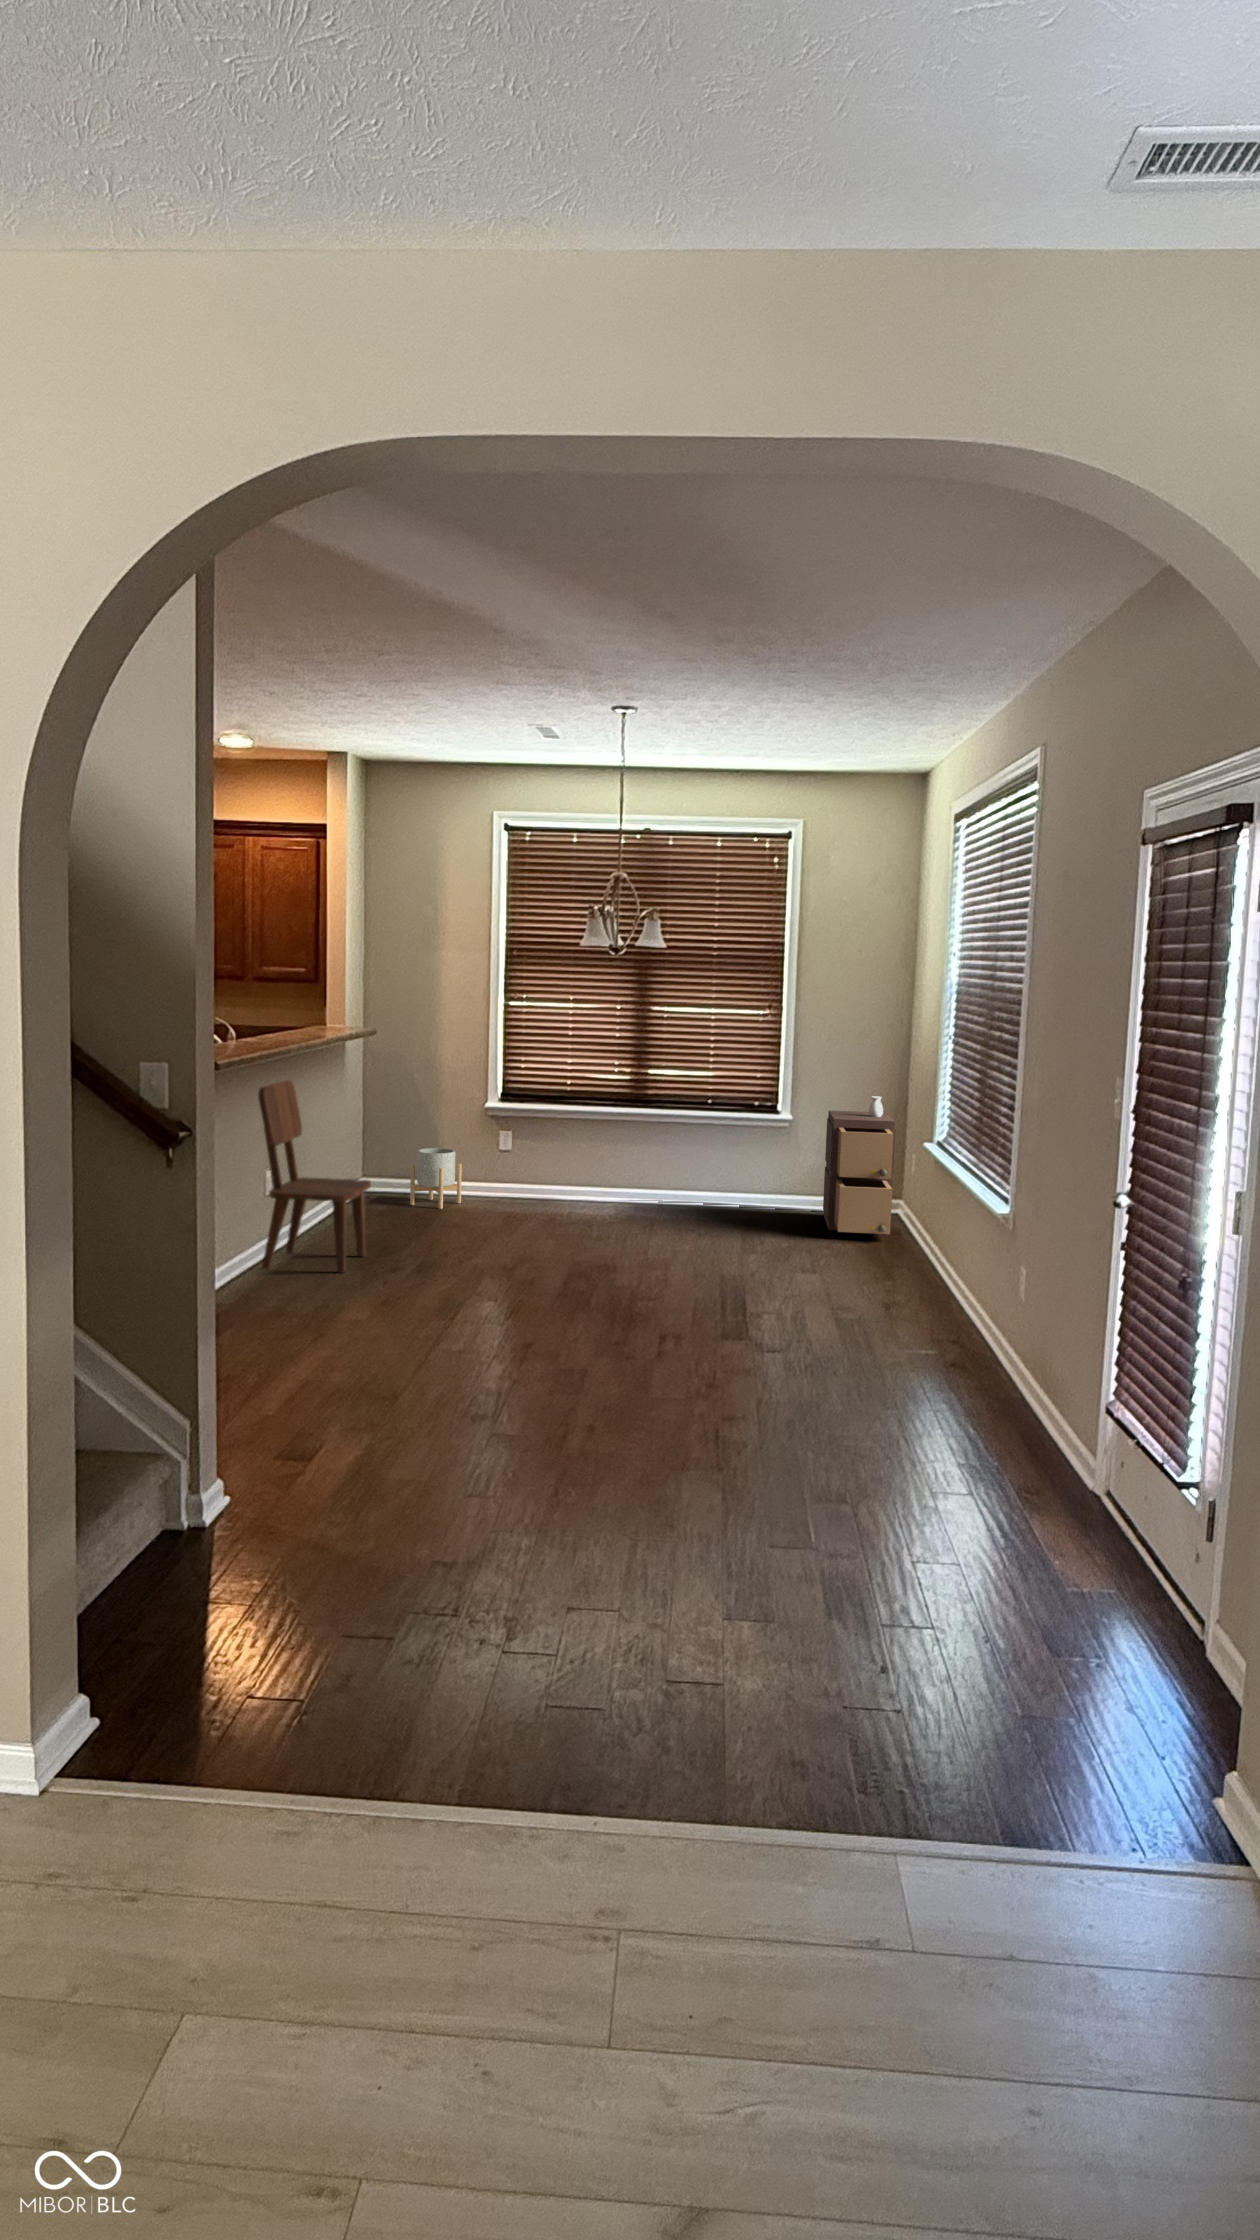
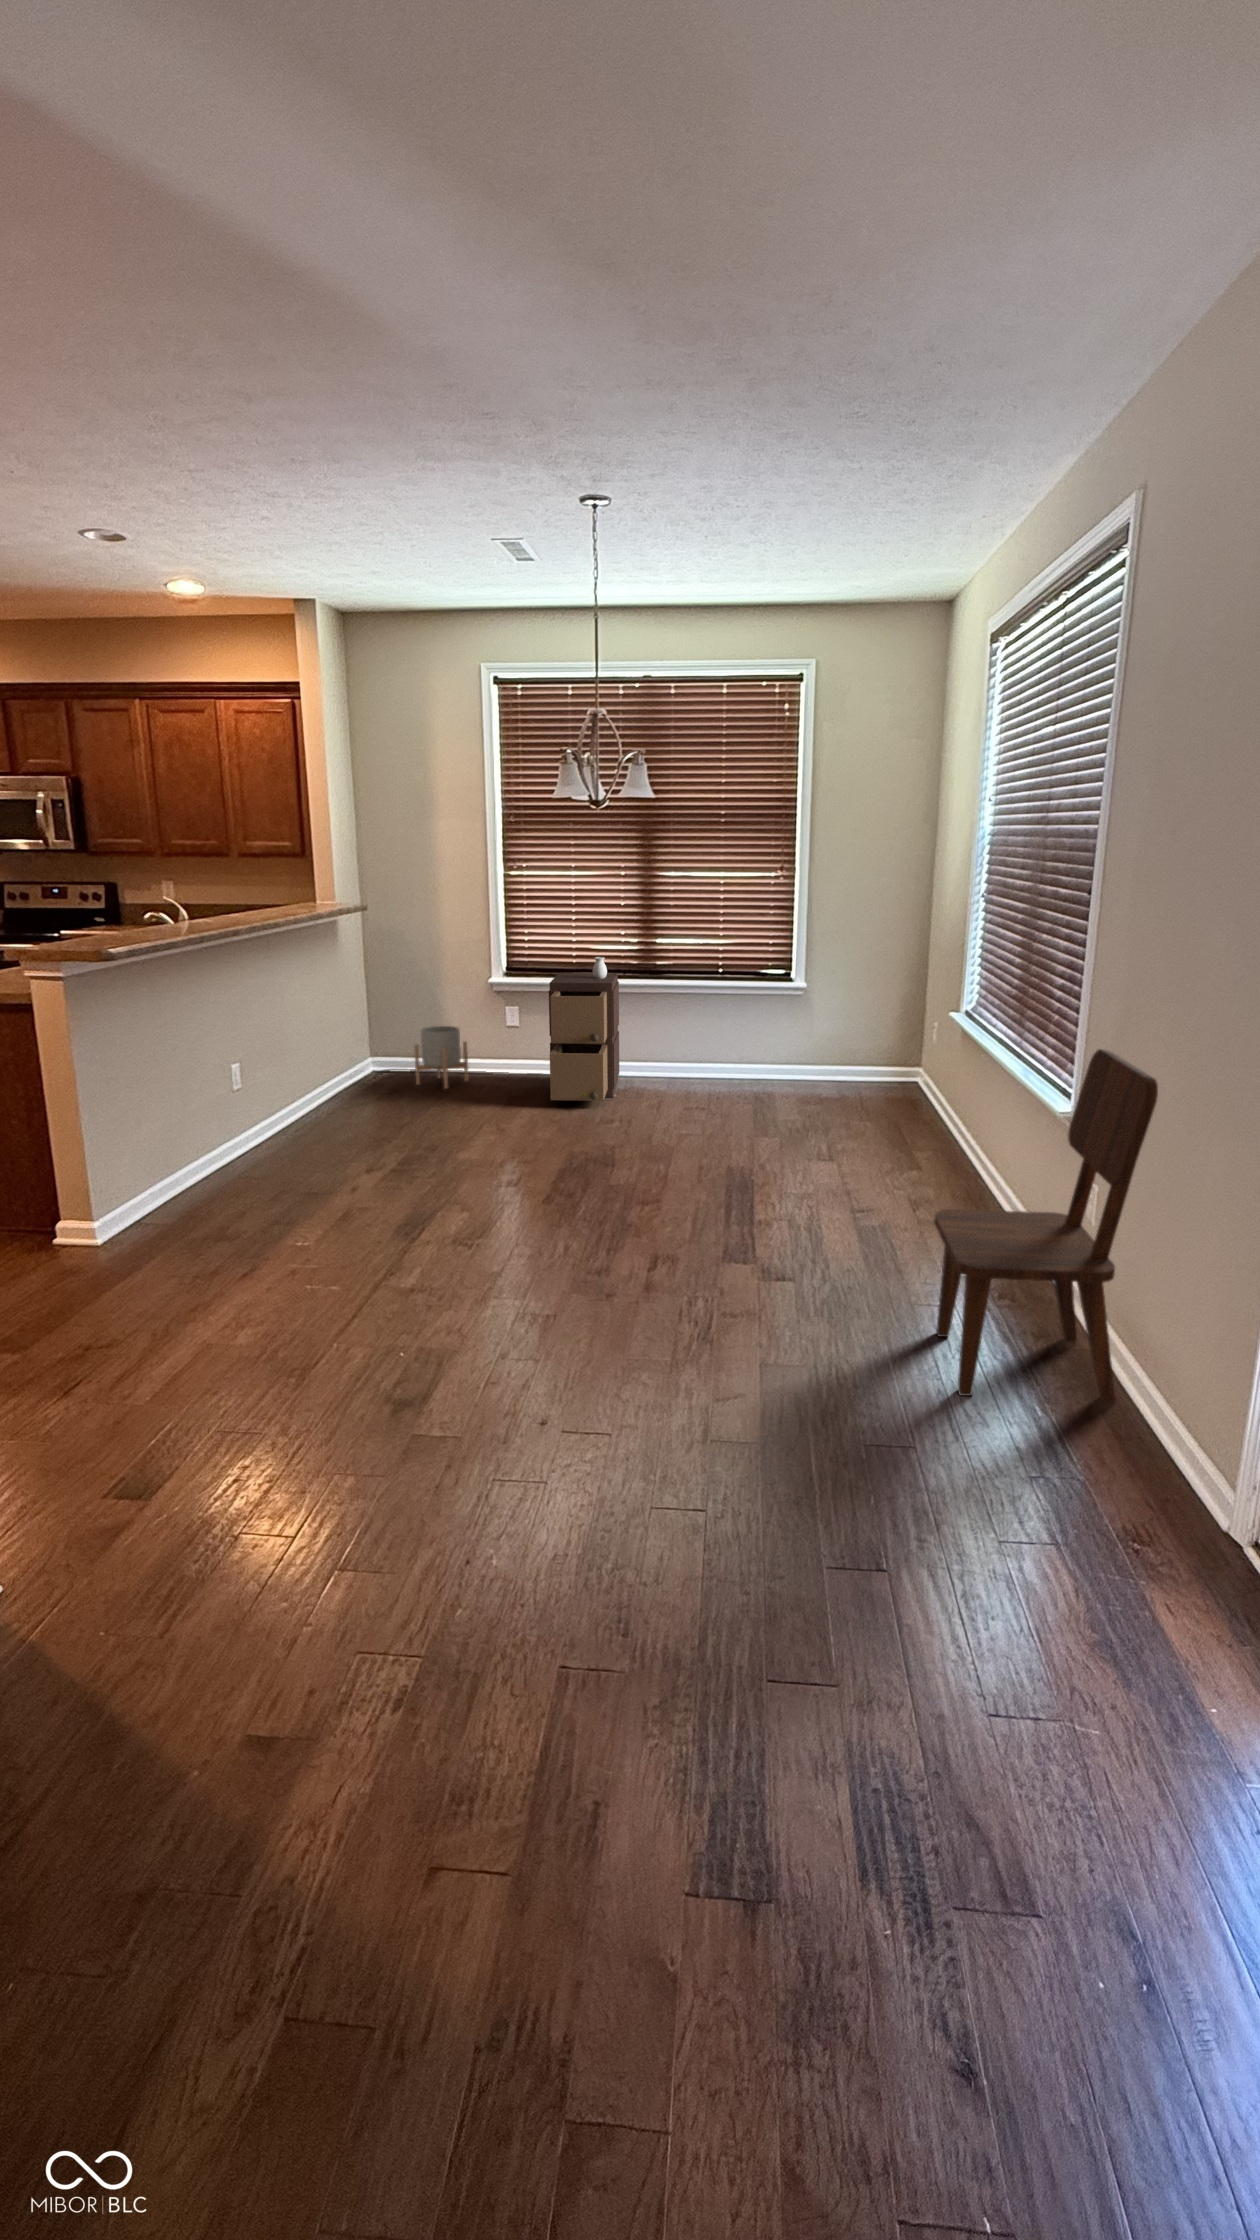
dining chair: present [258,1080,371,1273] -> present [934,1049,1158,1403]
storage cabinet: present [823,1096,895,1234] -> present [549,957,619,1101]

